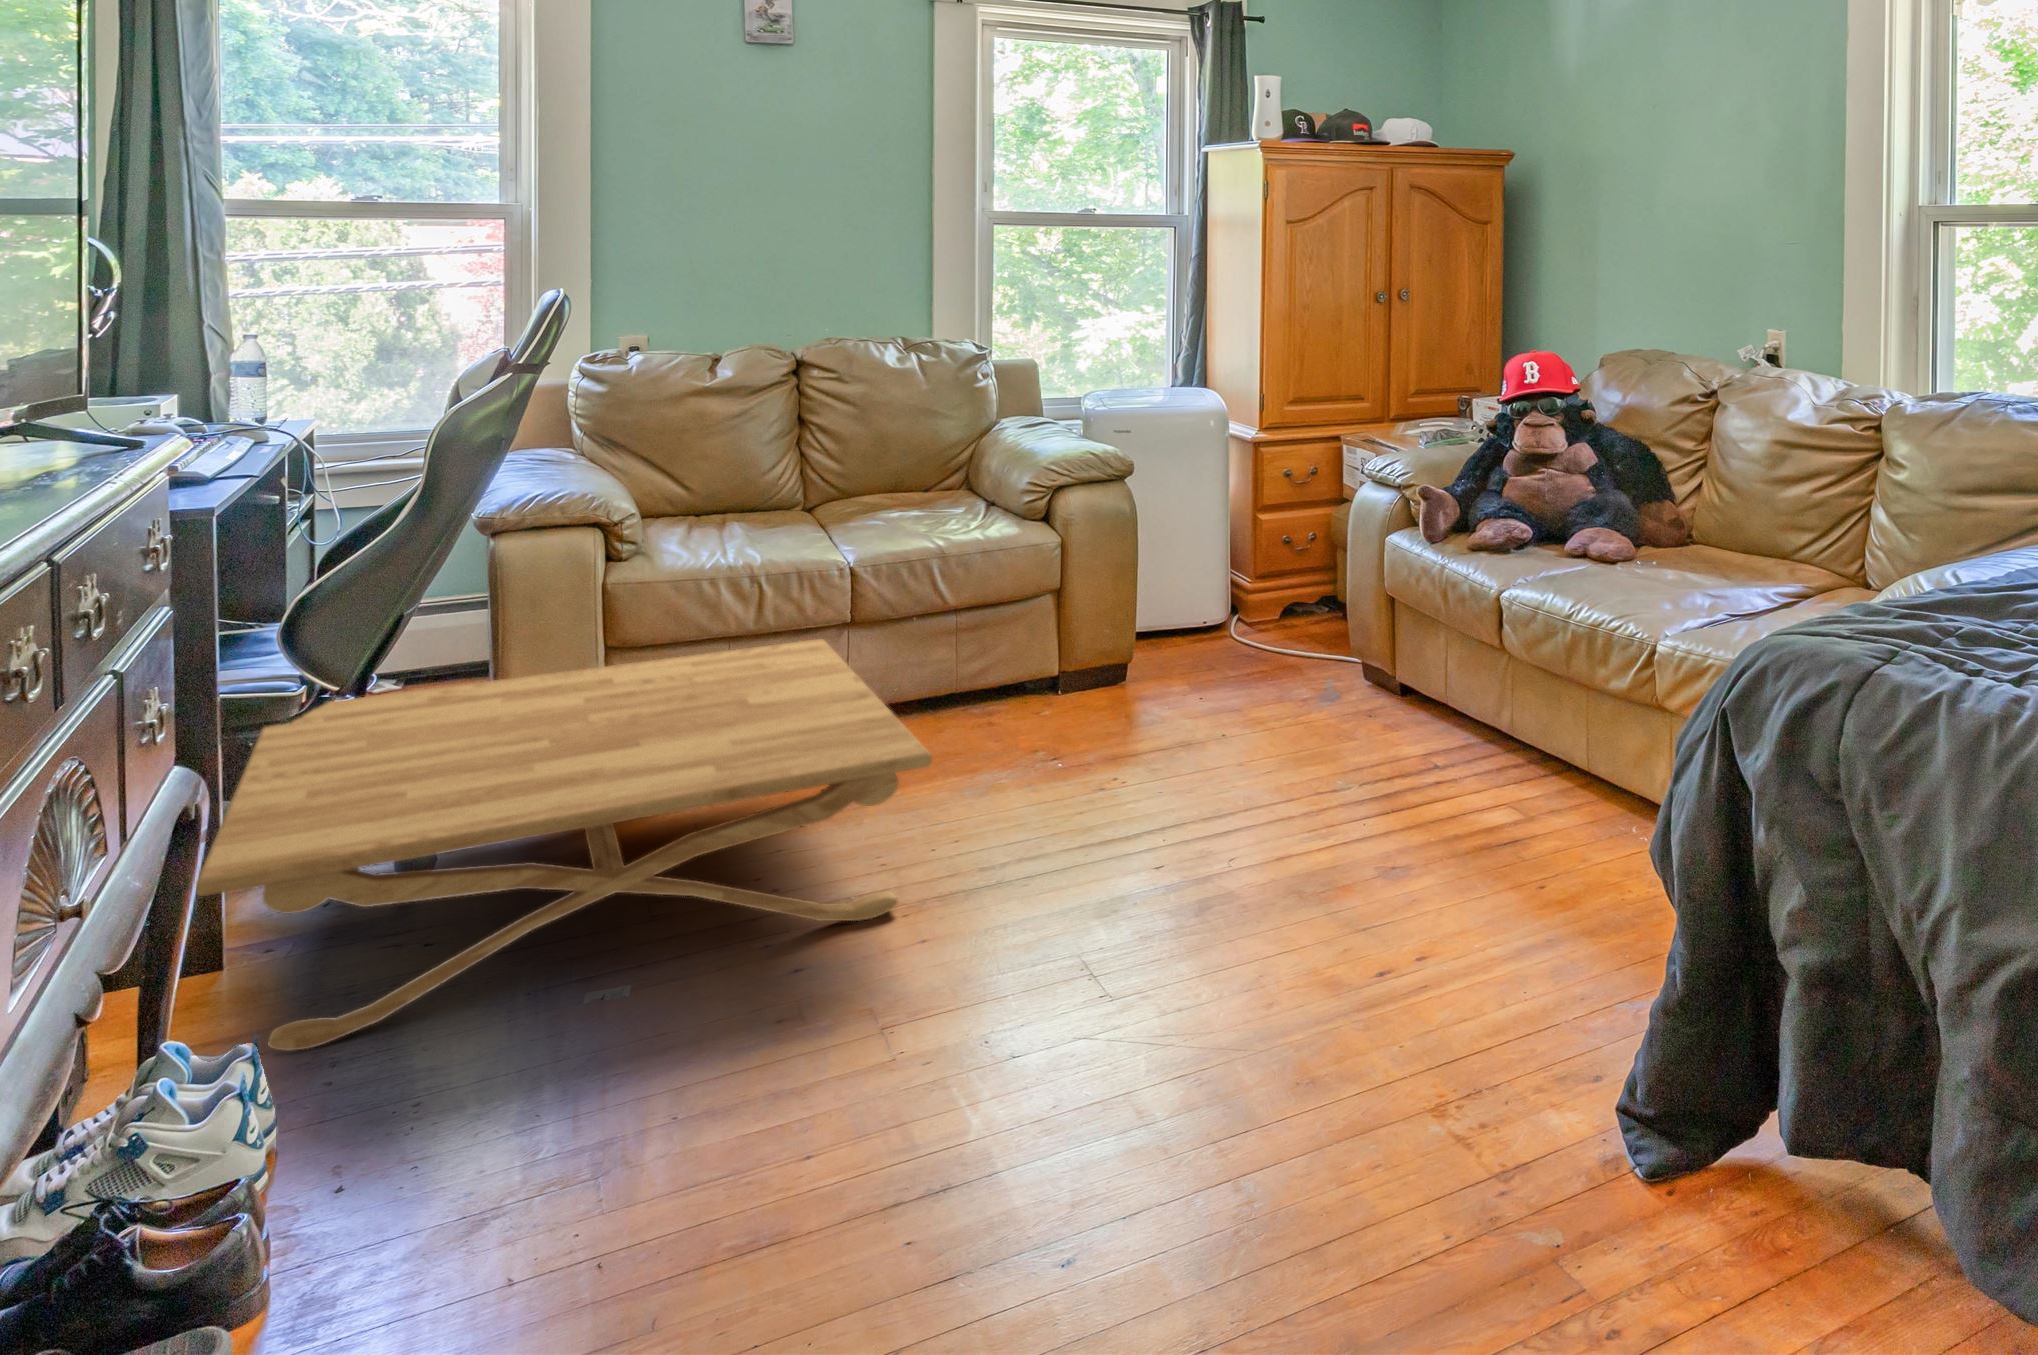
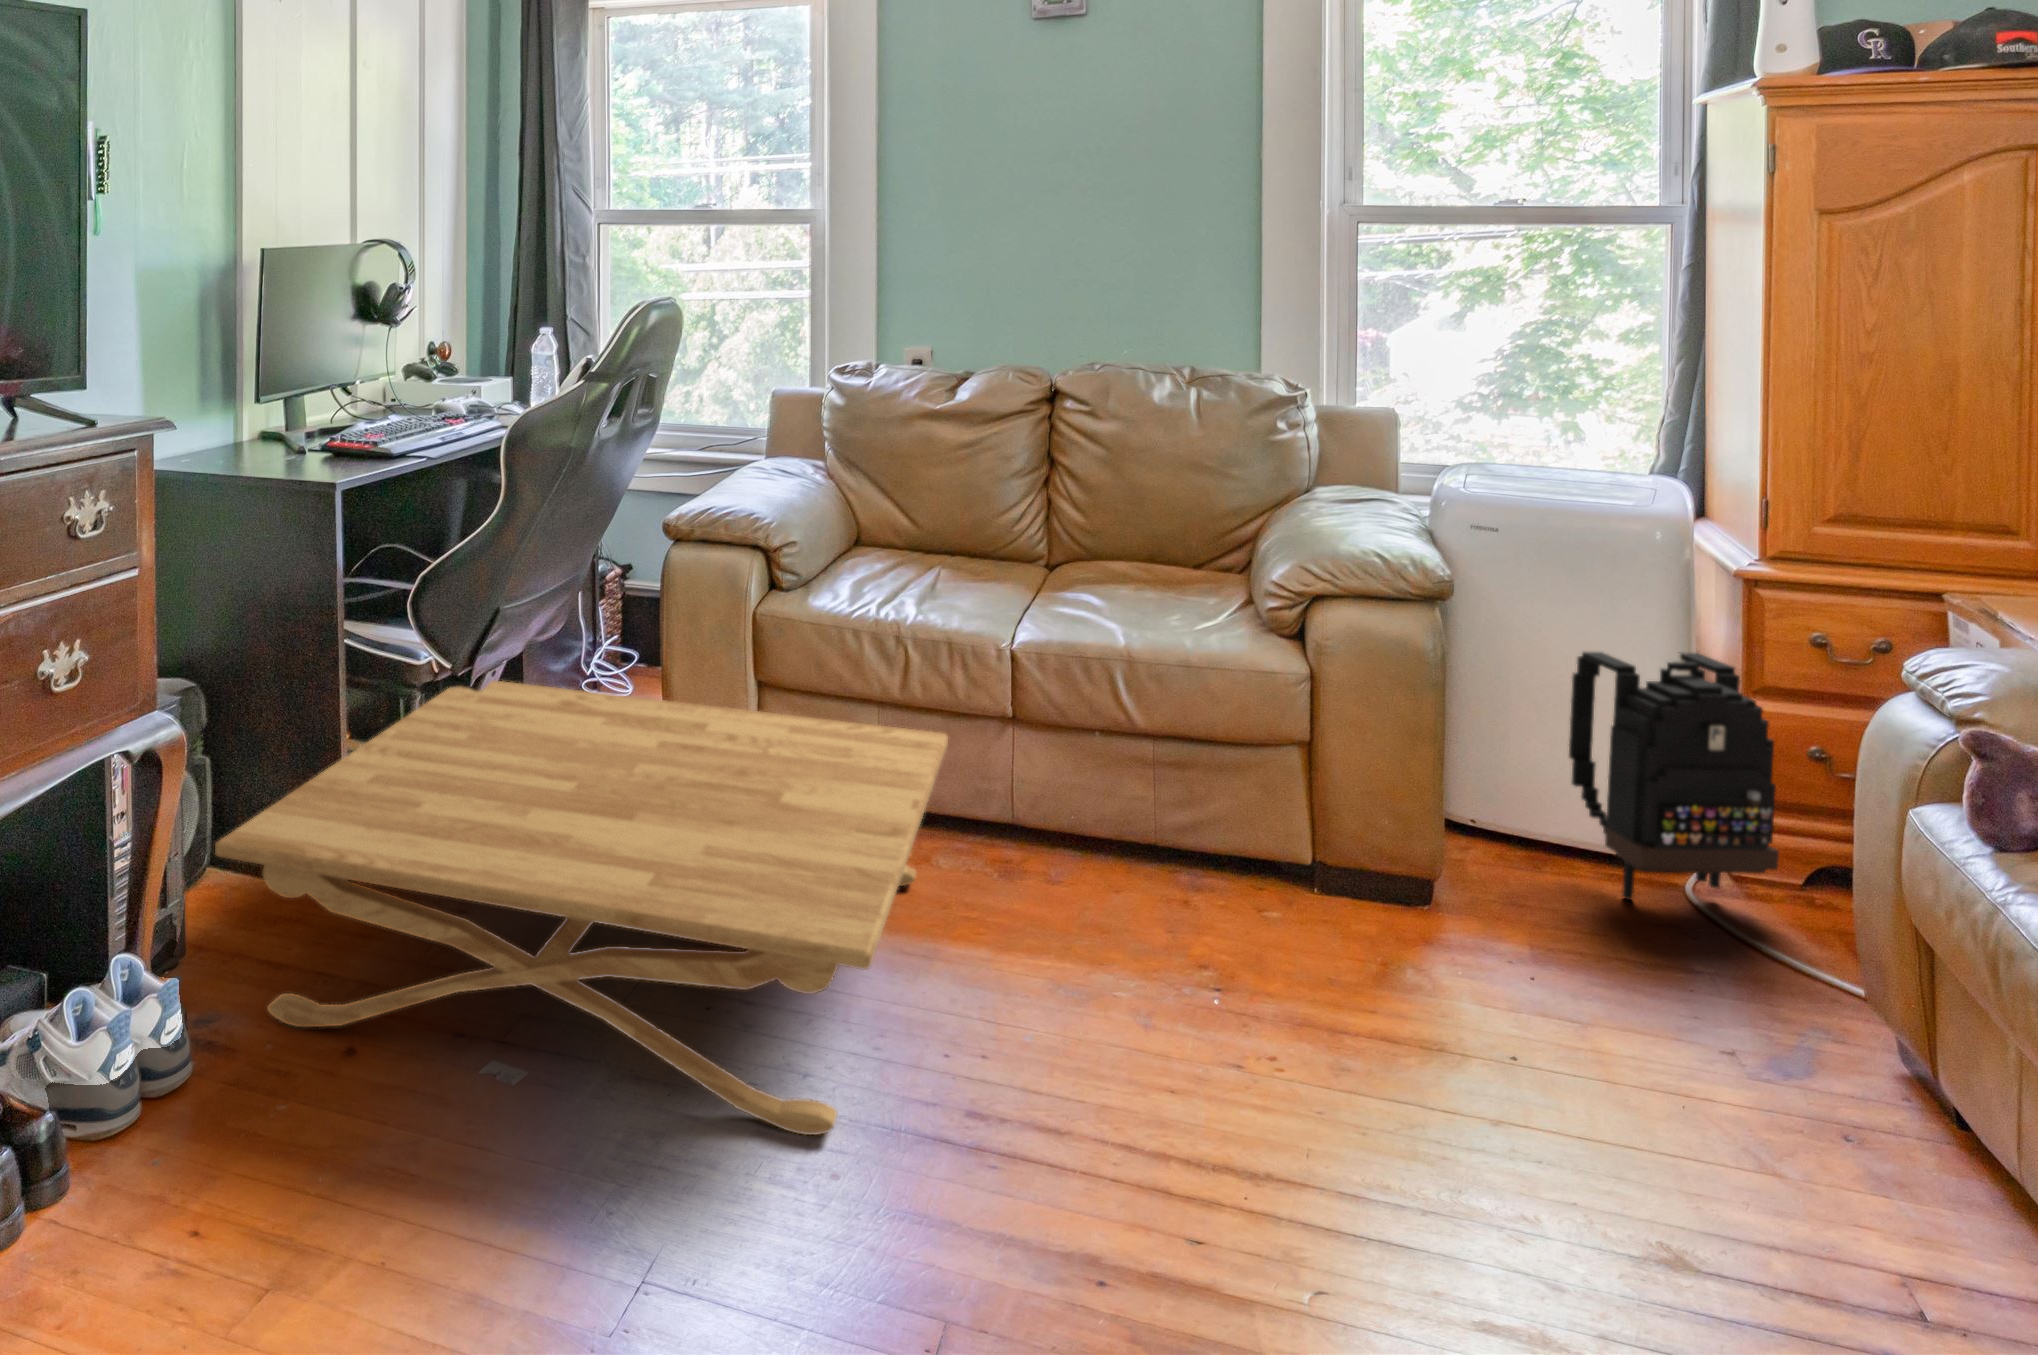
backpack: none [1188,494,1297,652] -> present [1569,652,1779,900]

